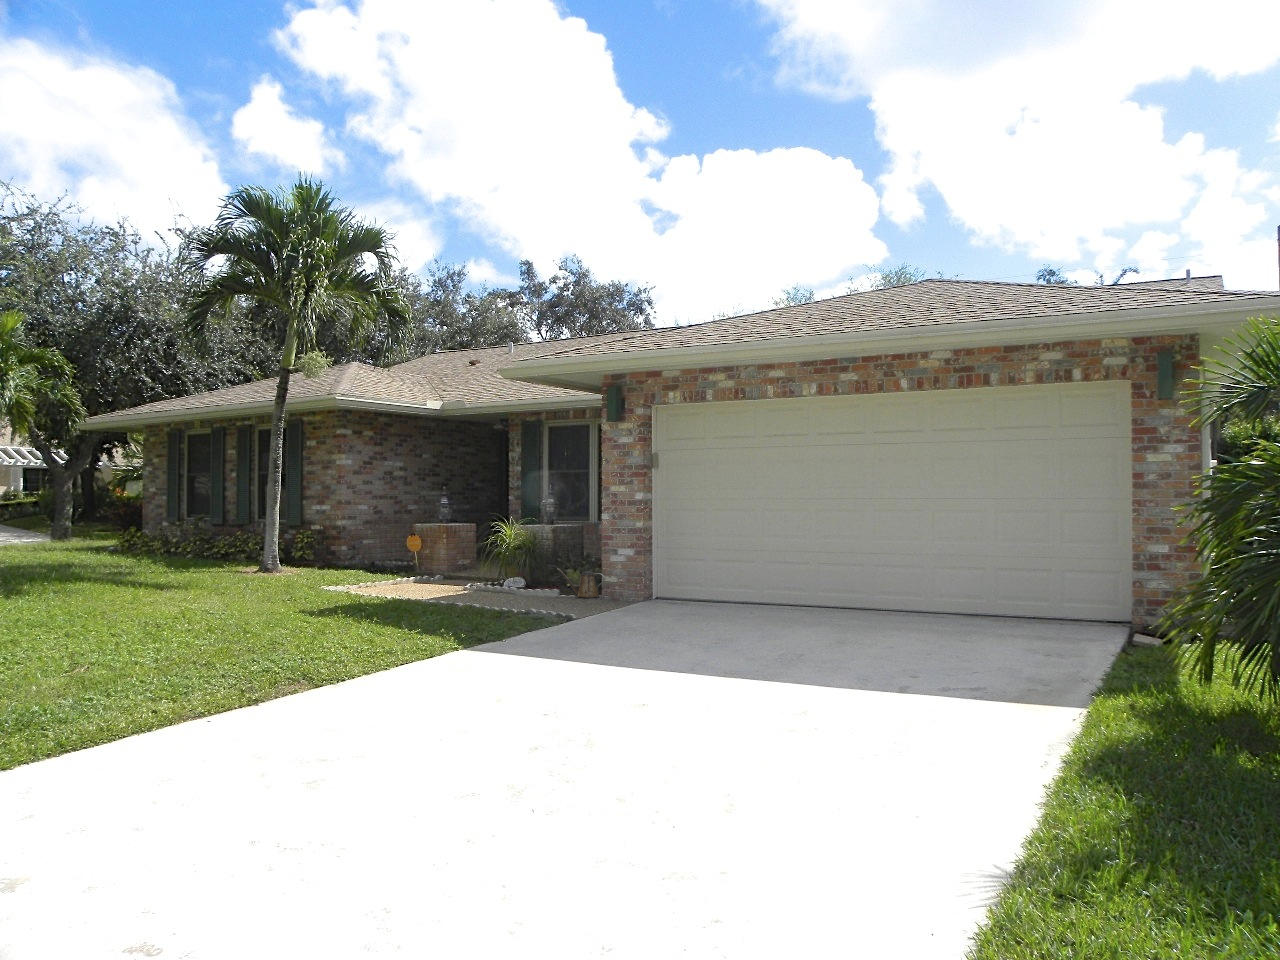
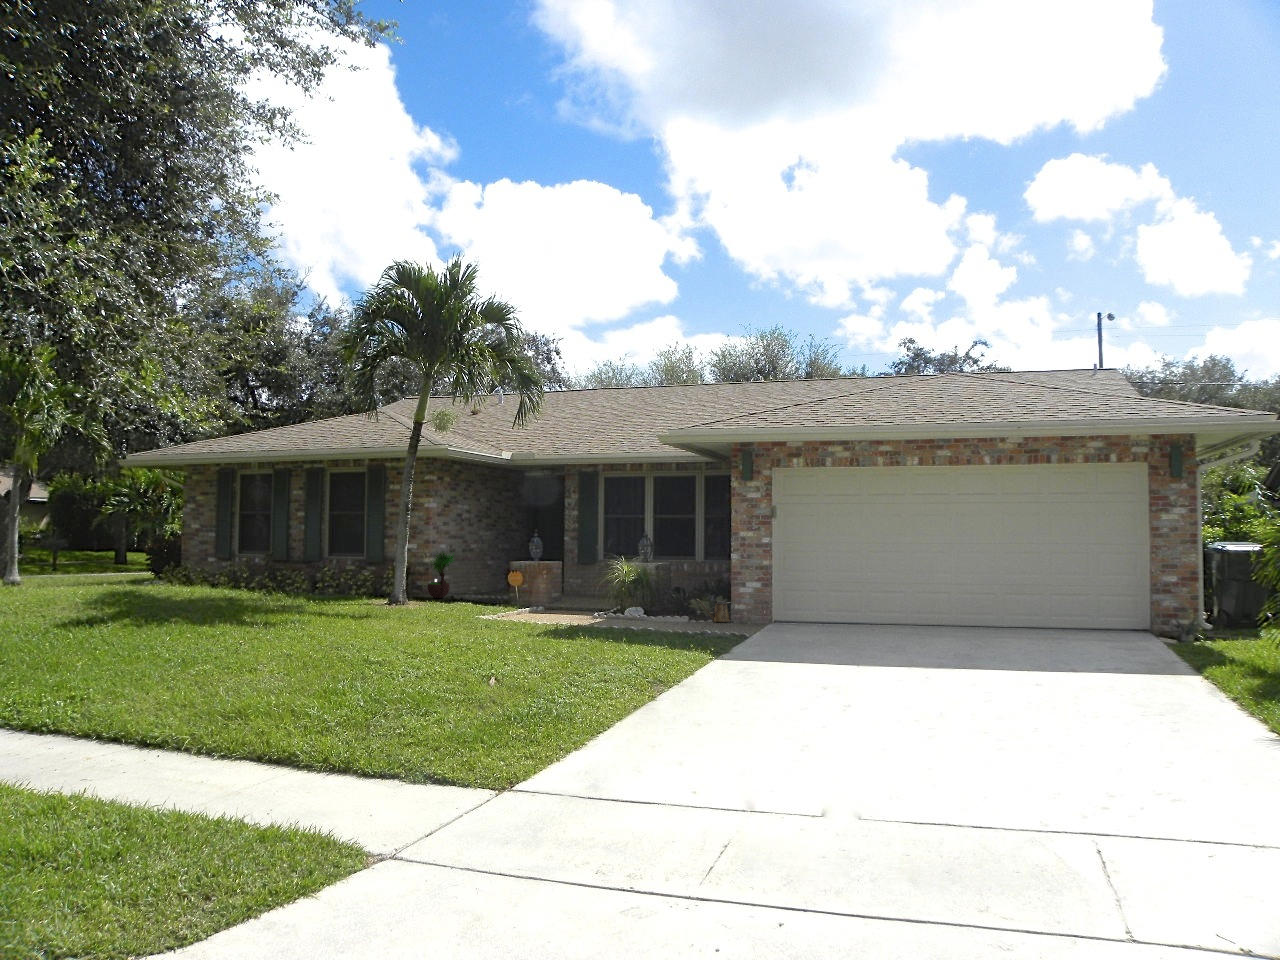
potted tree: none [330,510,363,566] -> present [427,551,455,598]

